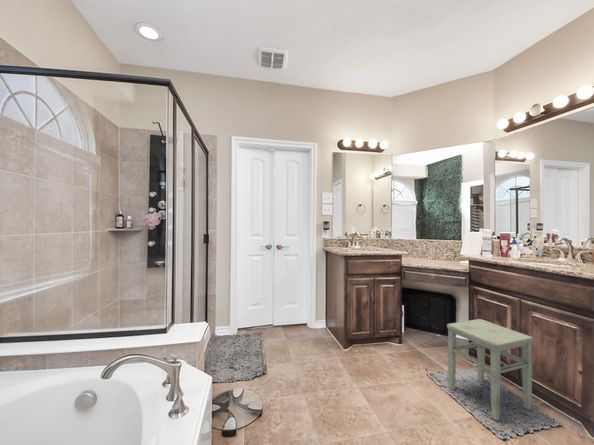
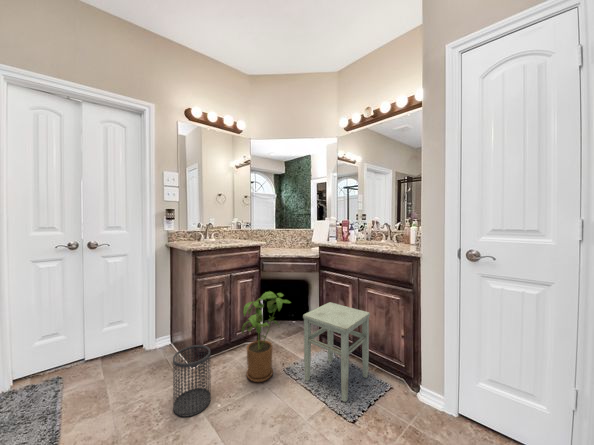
house plant: none [386,297,435,377] -> present [242,292,290,382]
wastebasket: none [333,329,360,382] -> present [173,345,211,417]

